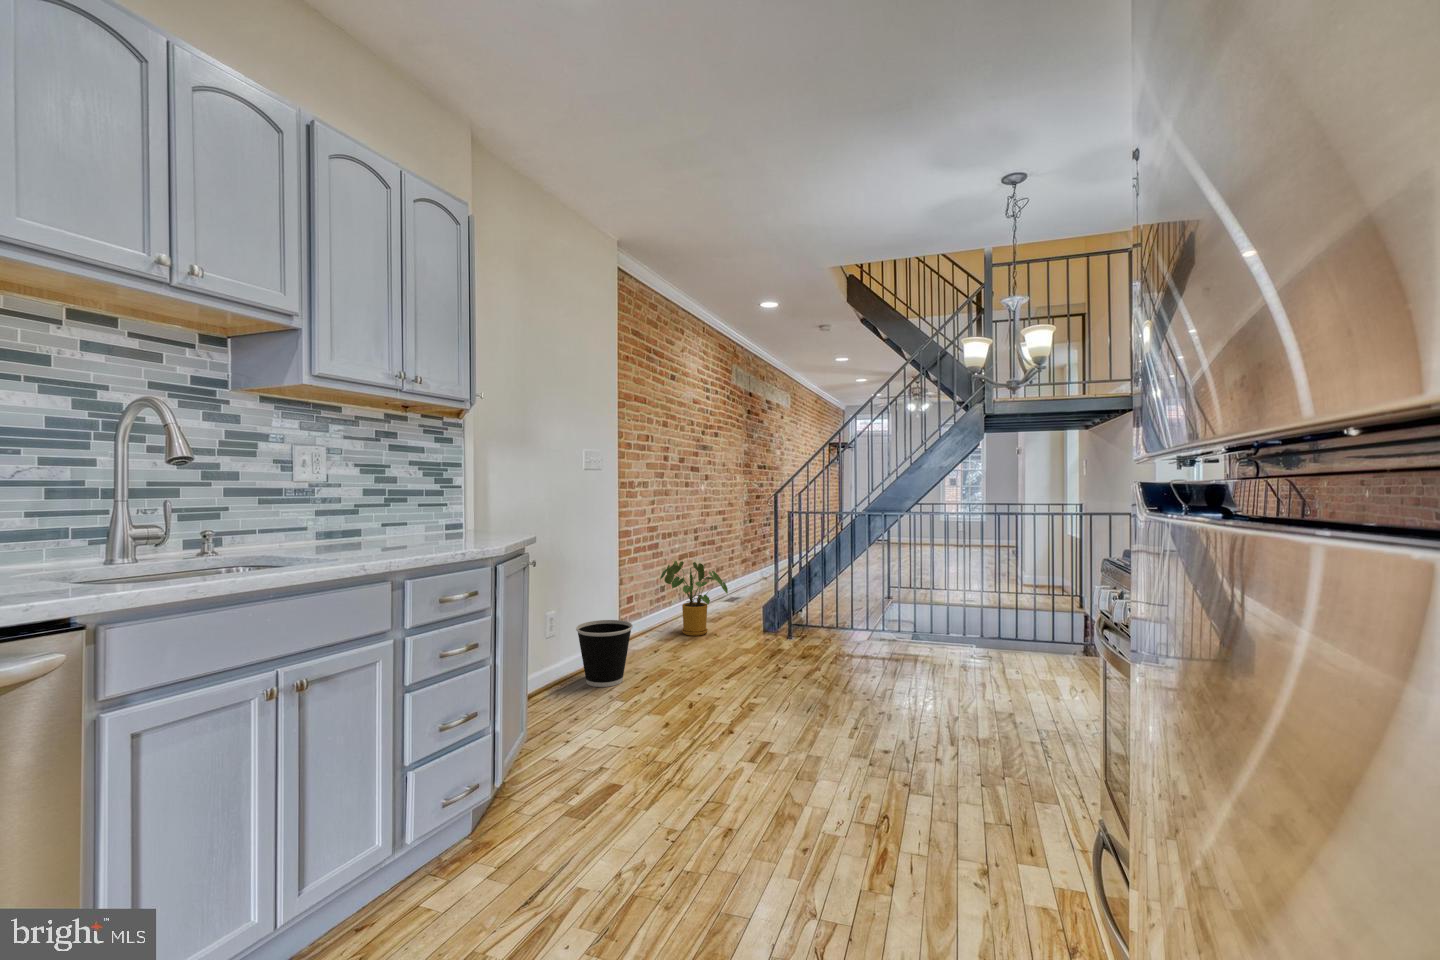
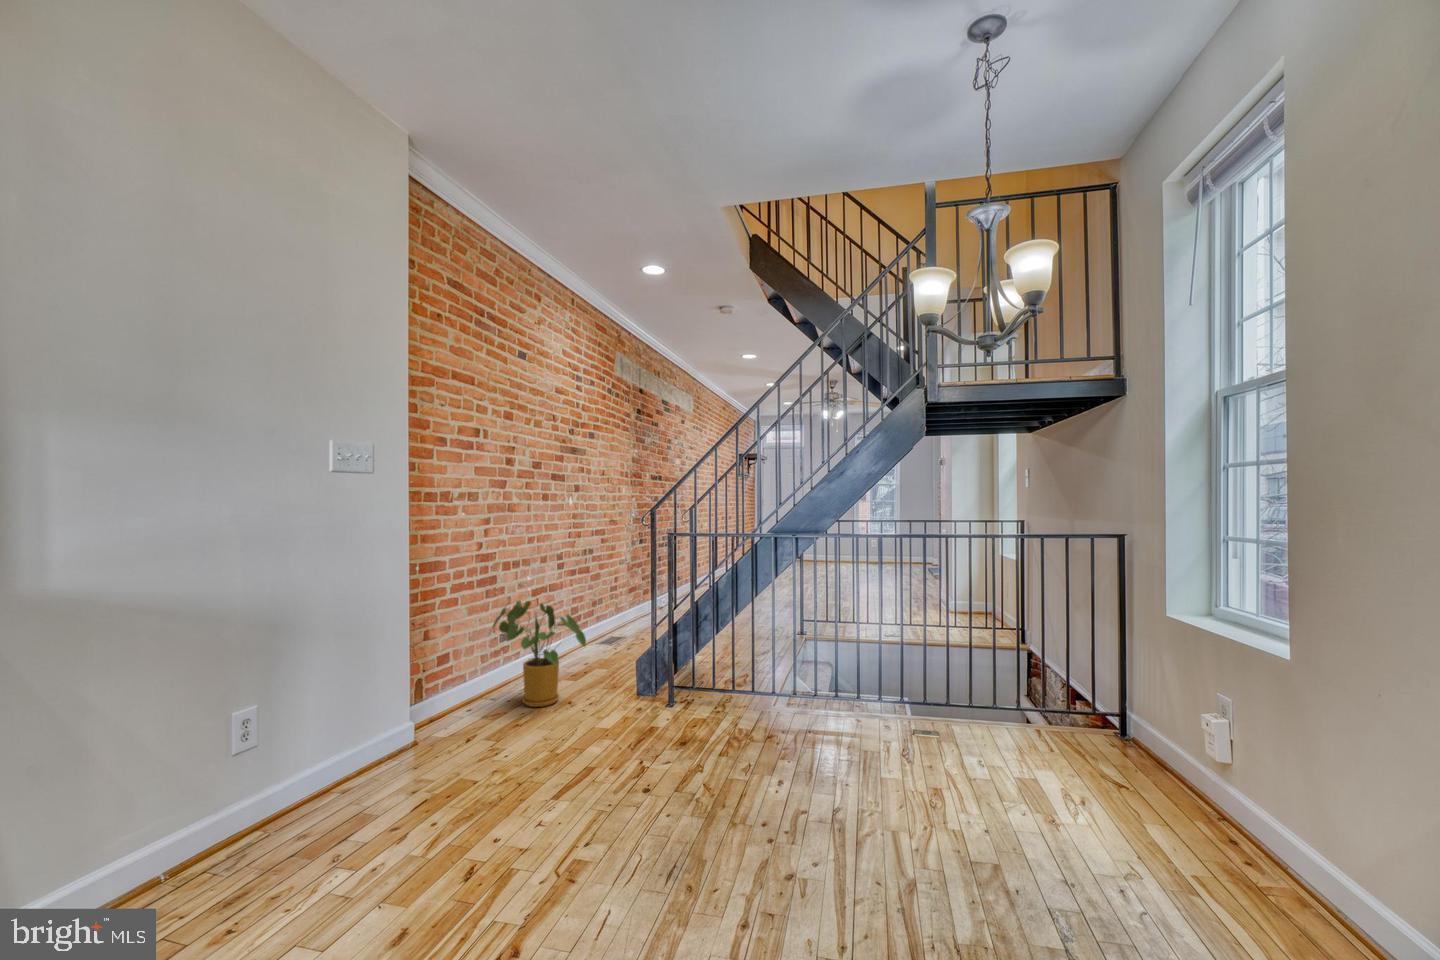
wastebasket: present [576,620,633,687] -> none [296,710,402,833]

